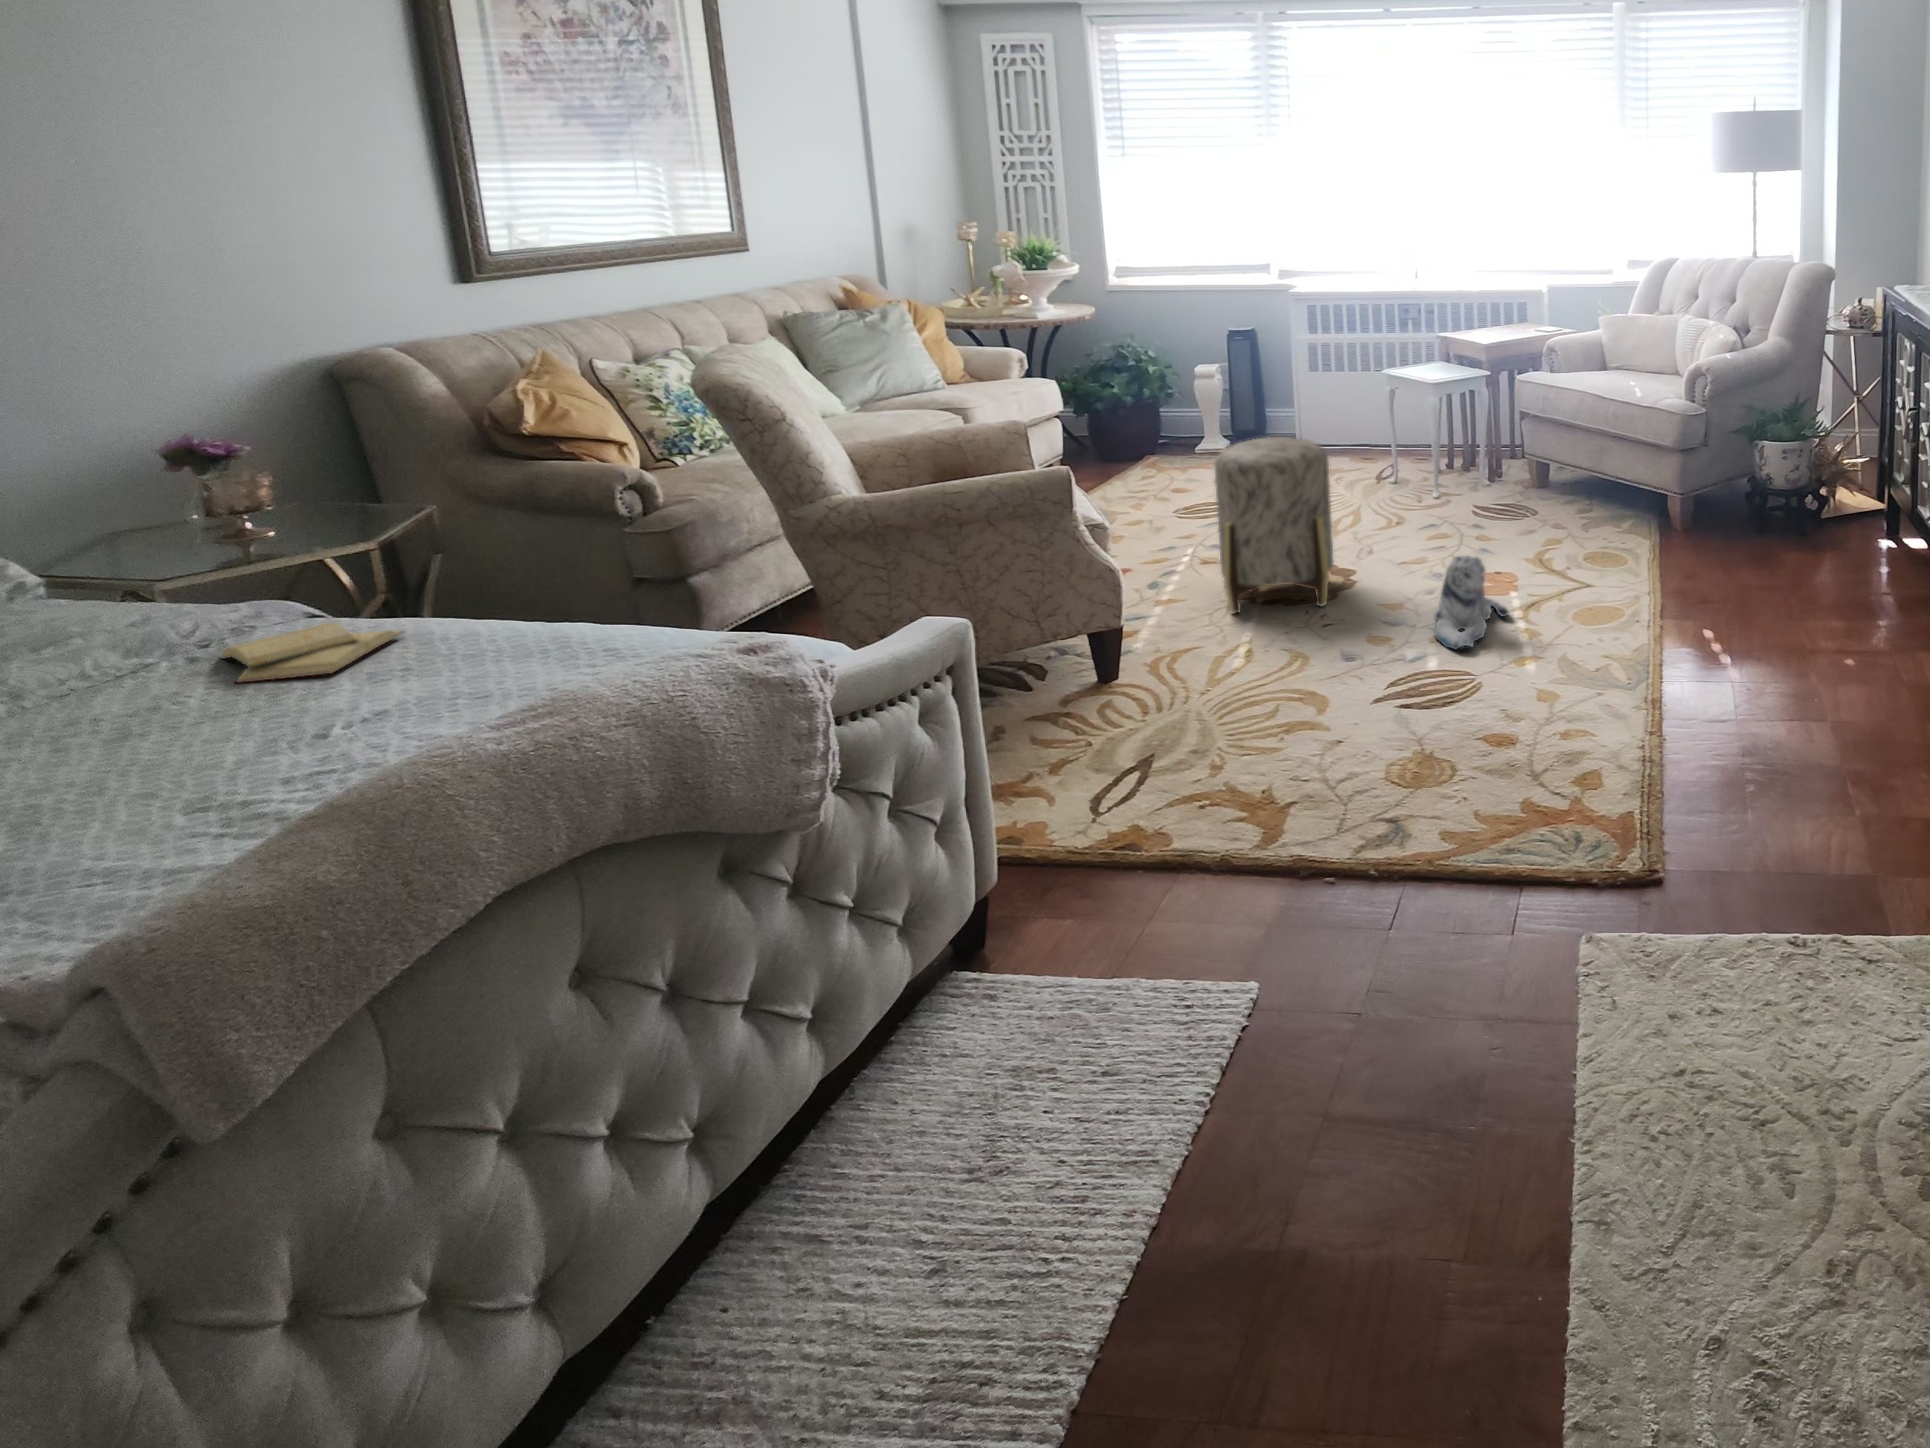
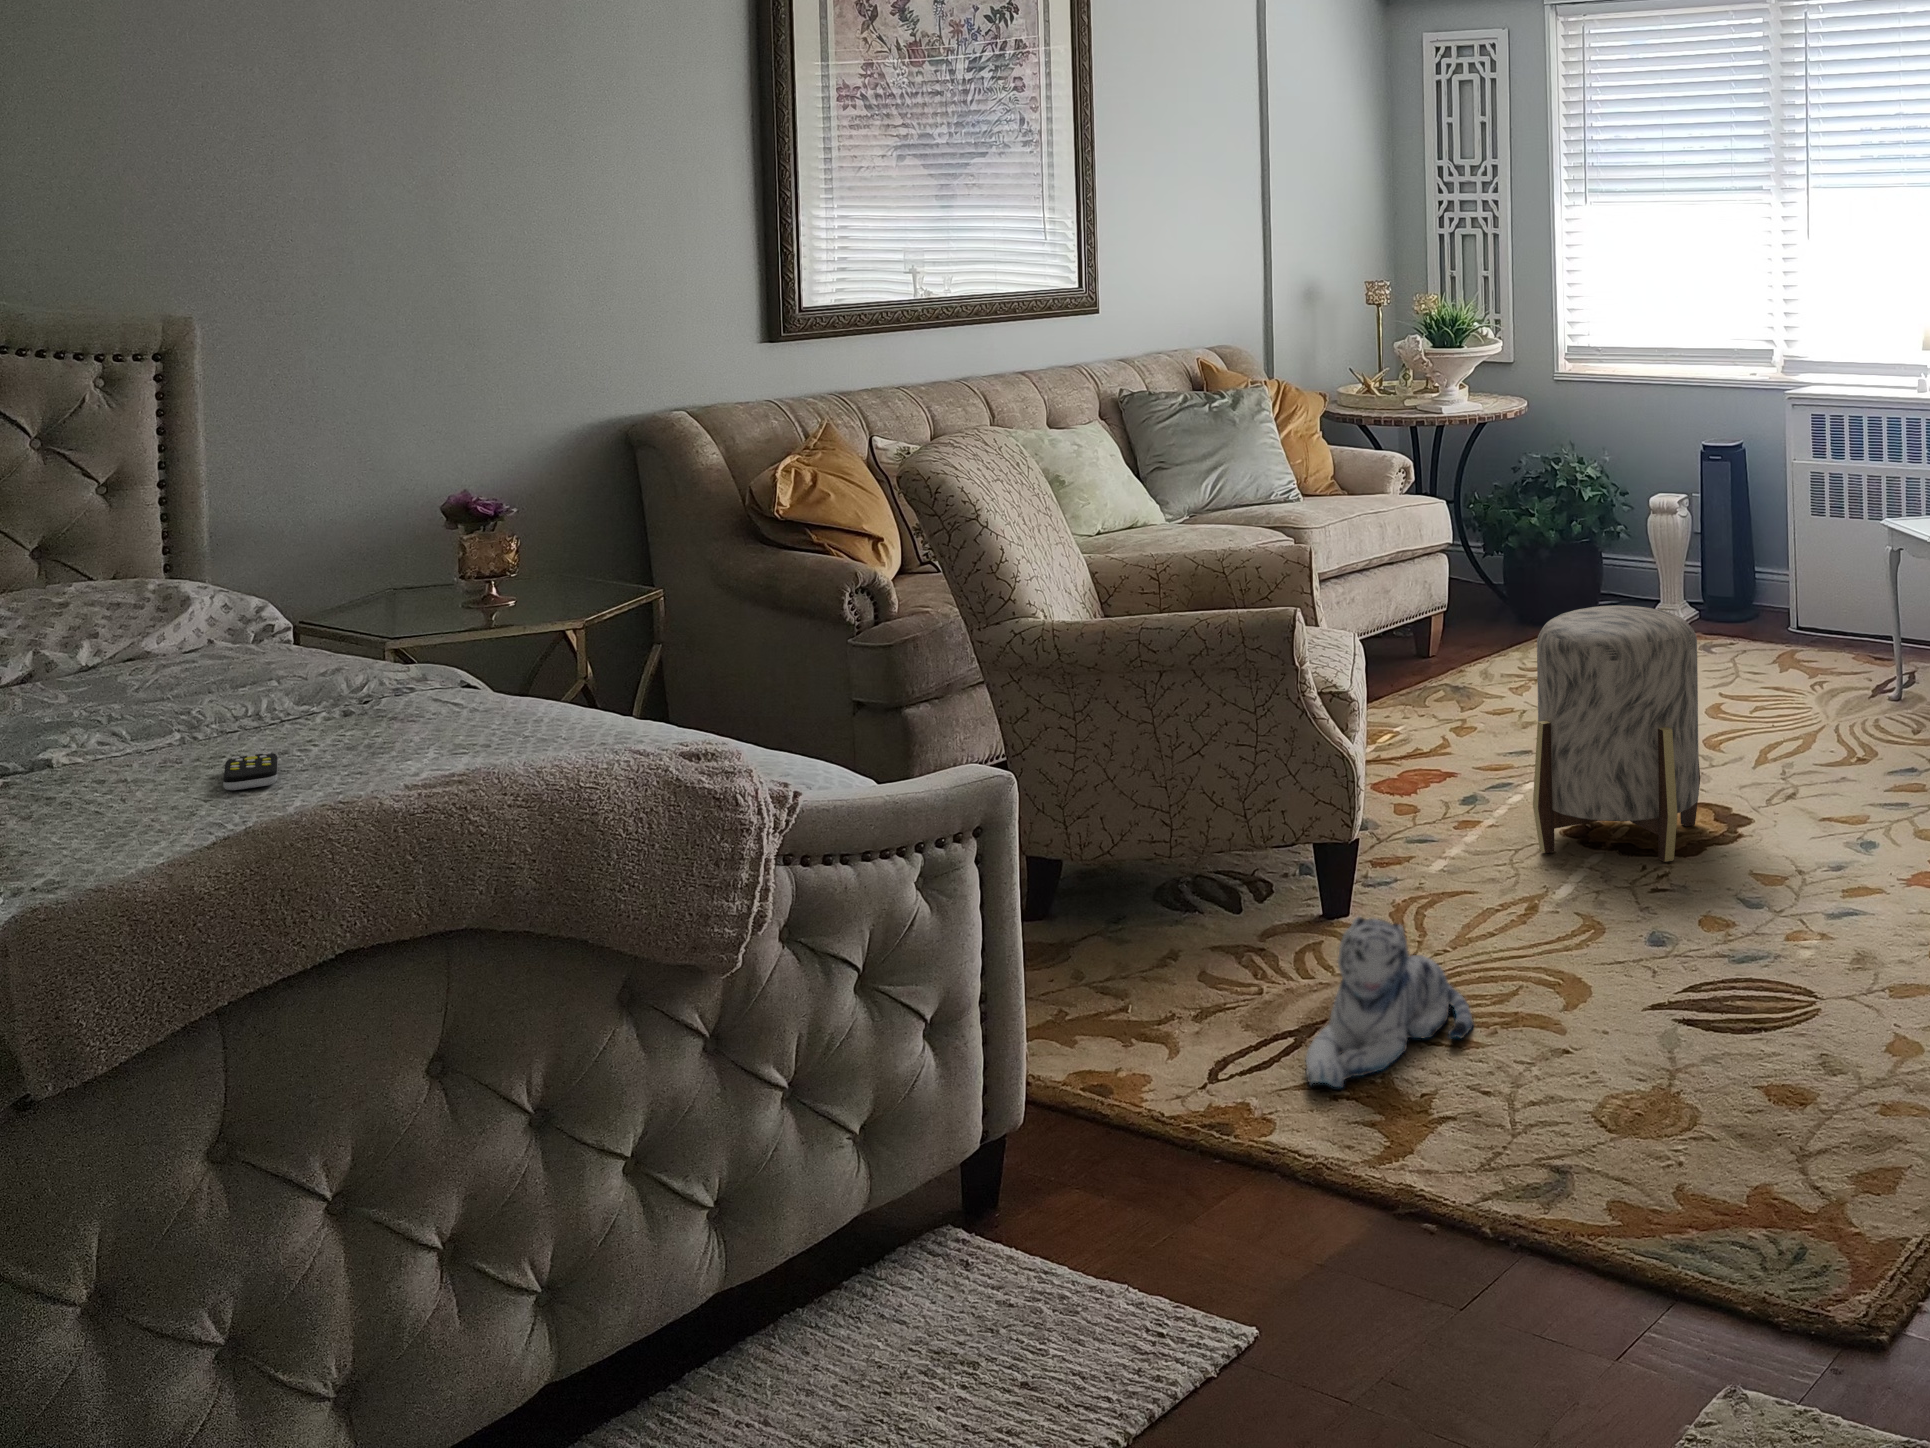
plush toy: present [1435,556,1509,650] -> present [1306,917,1473,1088]
diary: present [220,623,402,683] -> none [356,698,514,749]
remote control: none [85,704,171,749] -> present [223,752,278,790]

